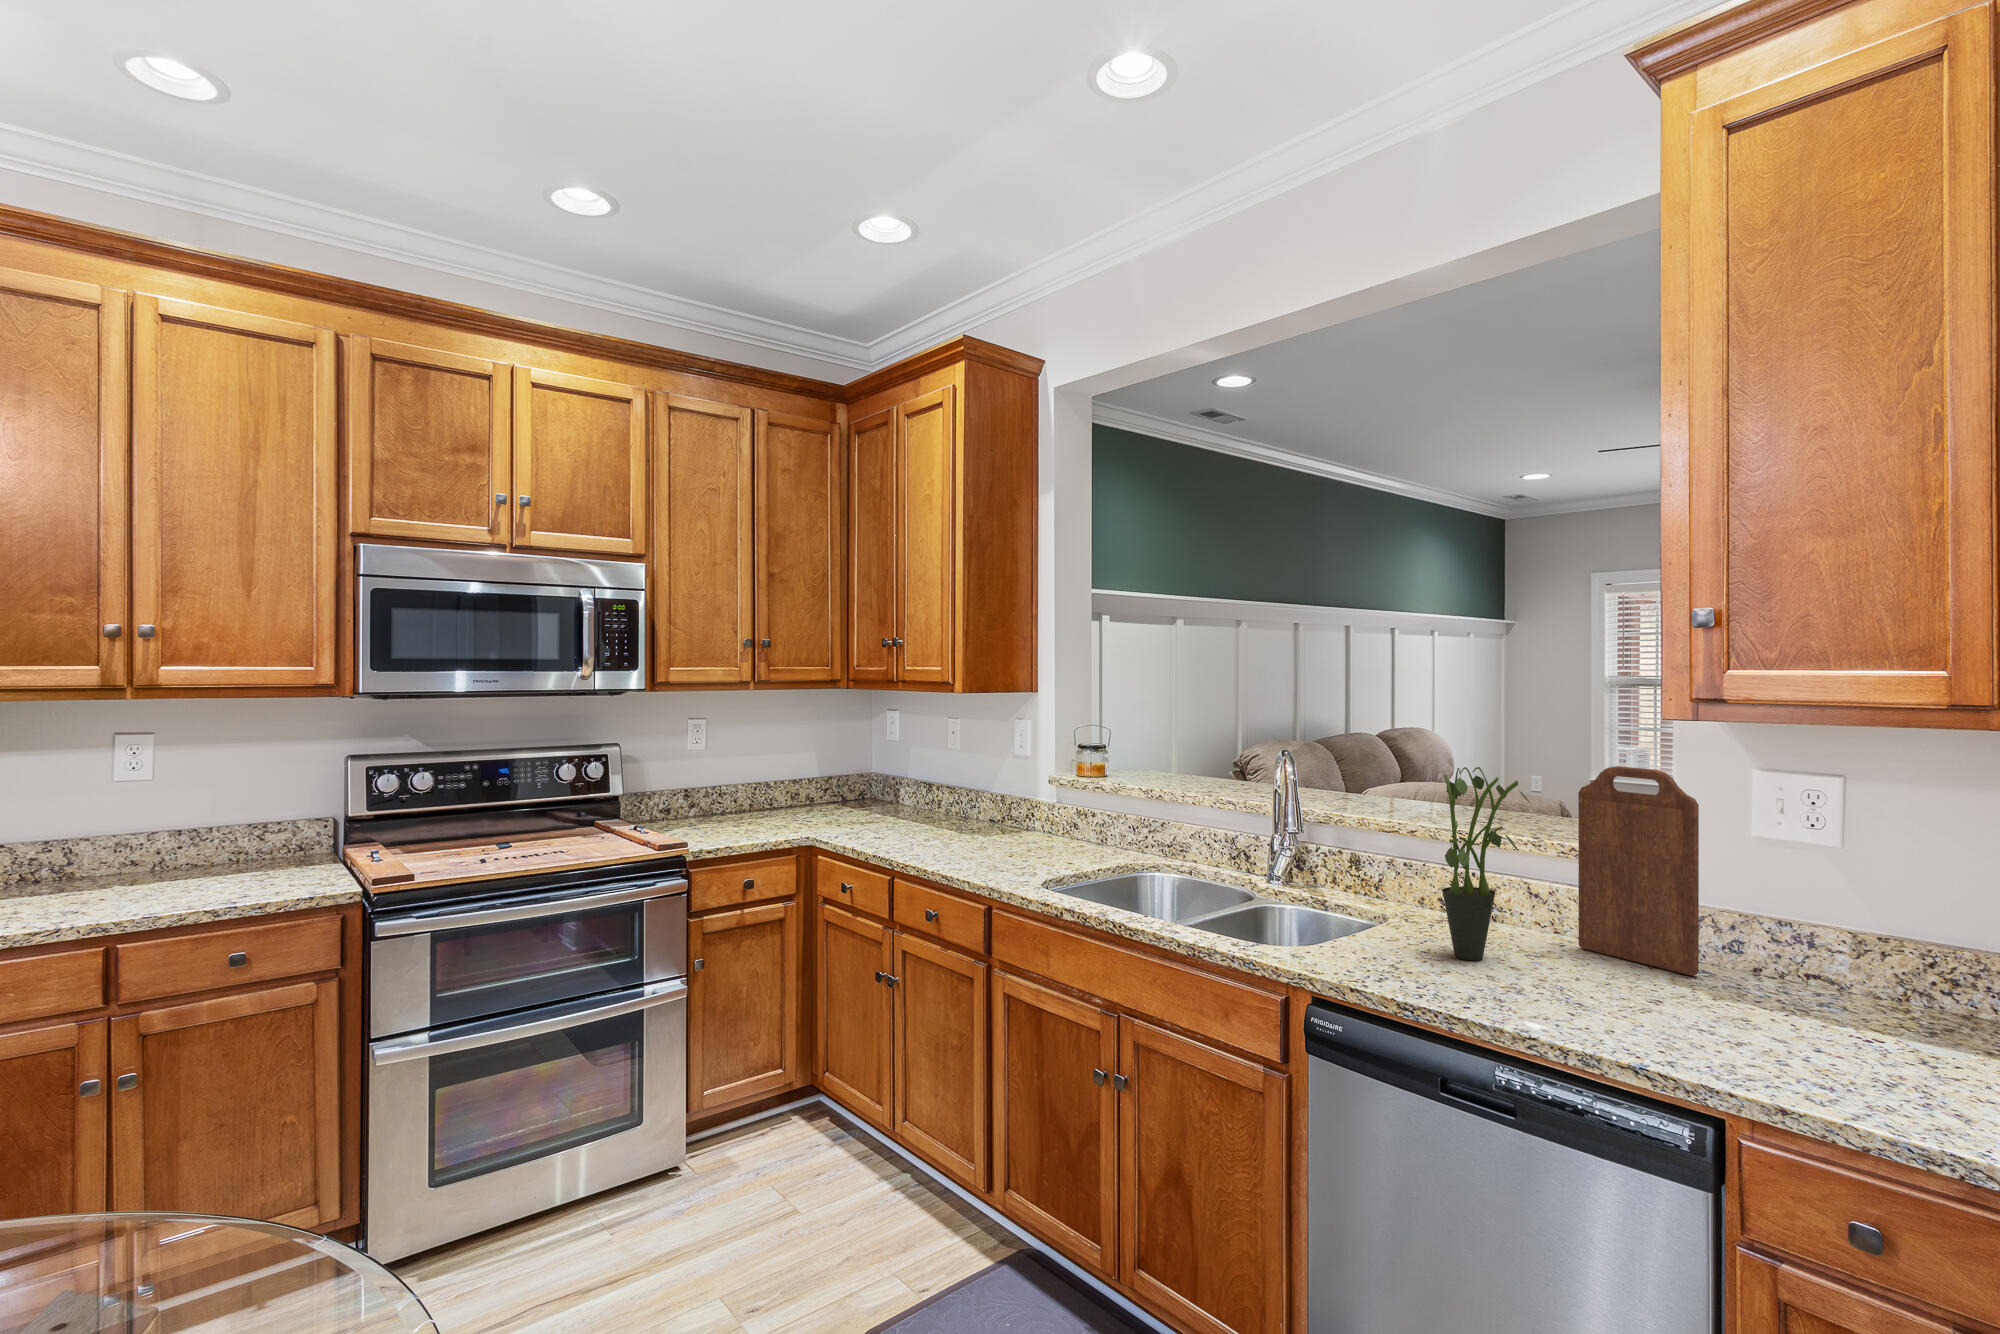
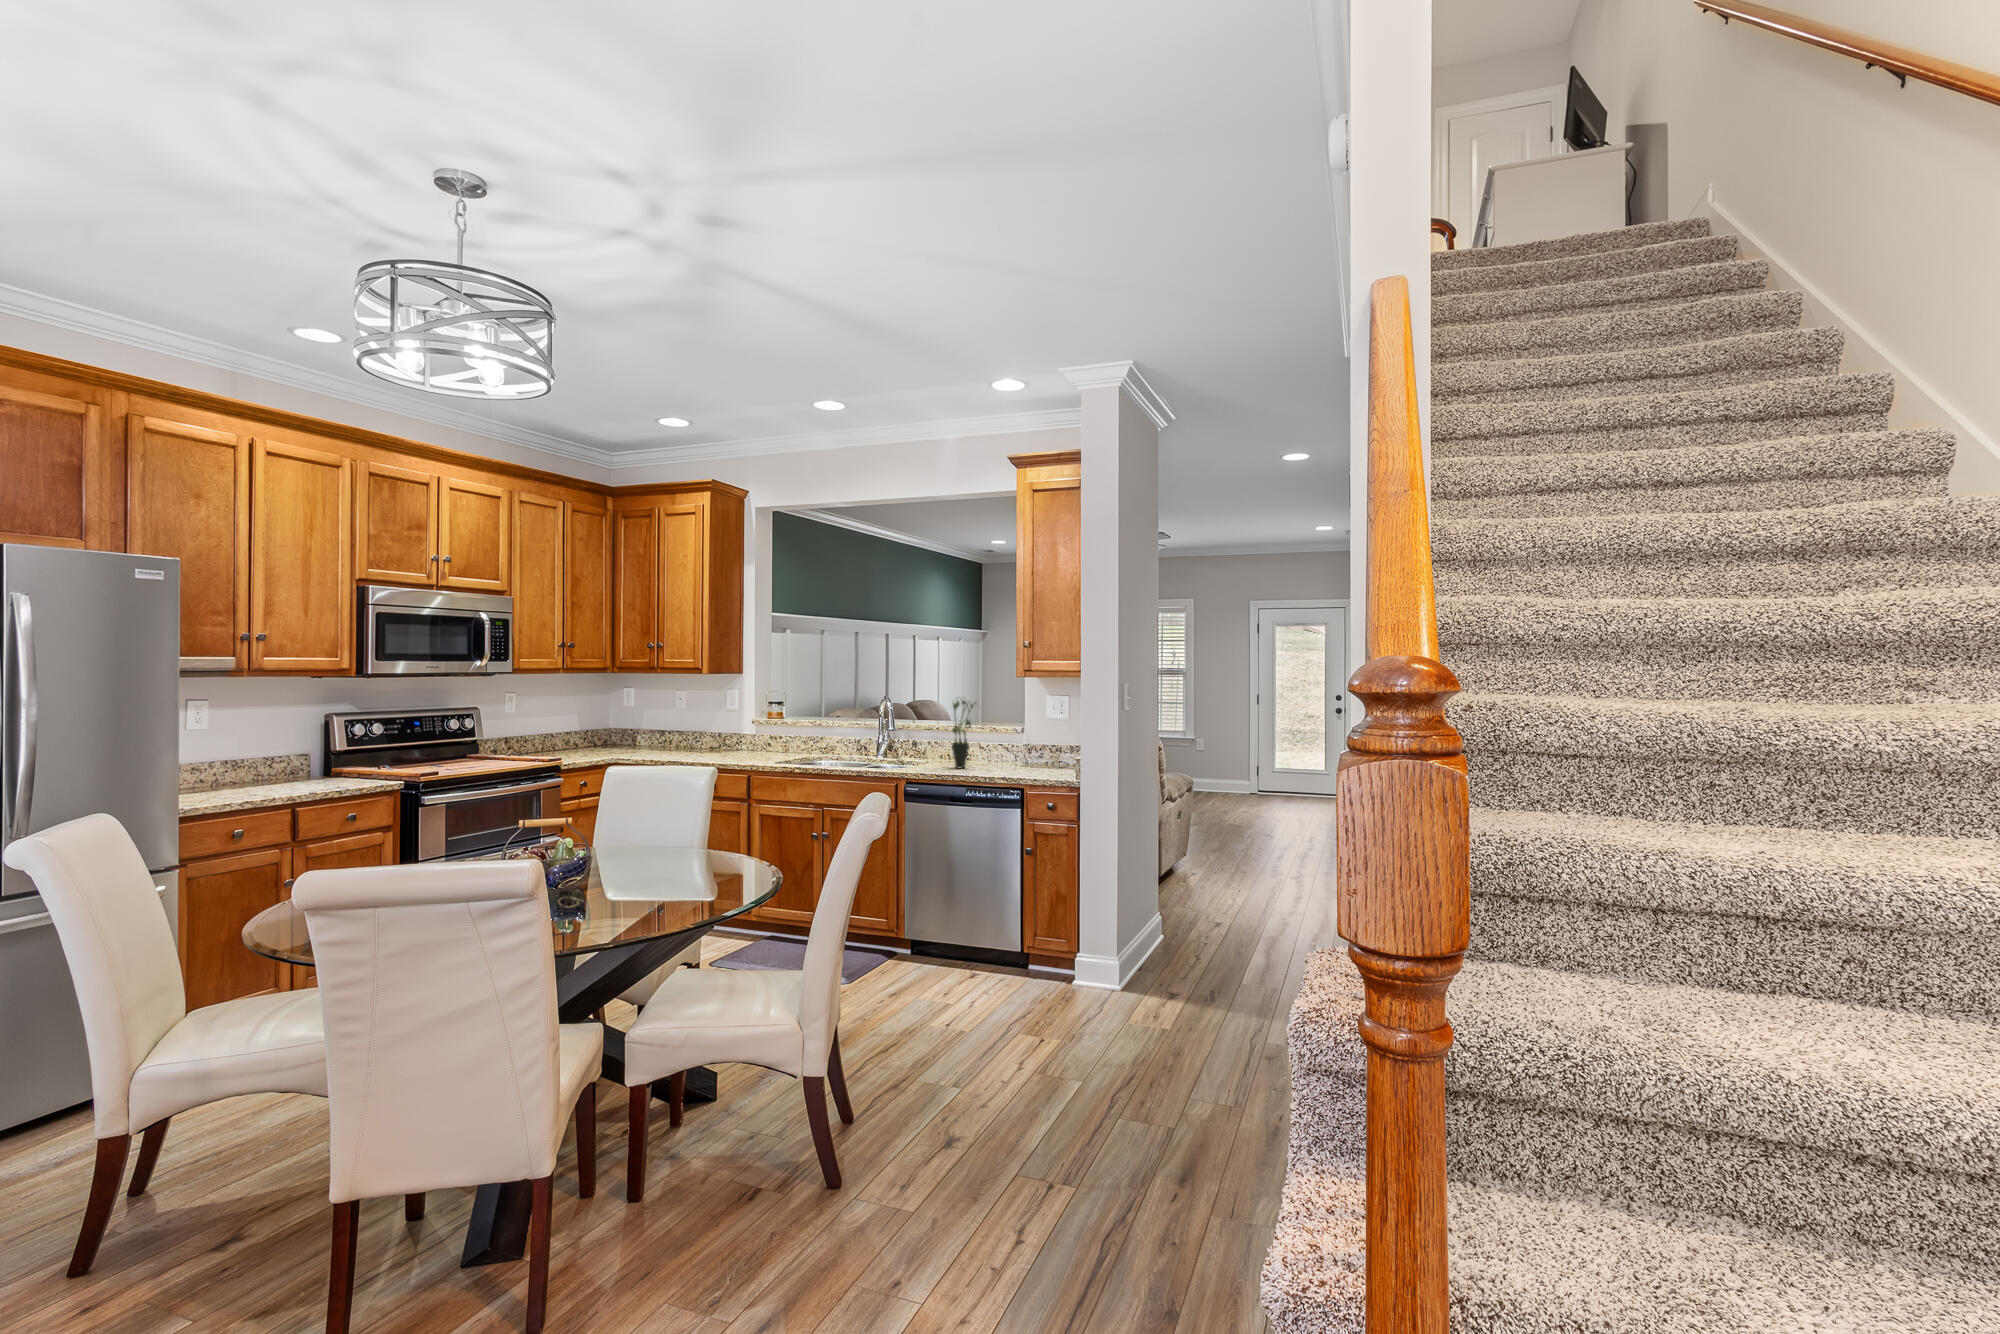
cutting board: present [1578,766,1699,976] -> none [998,696,1033,767]

